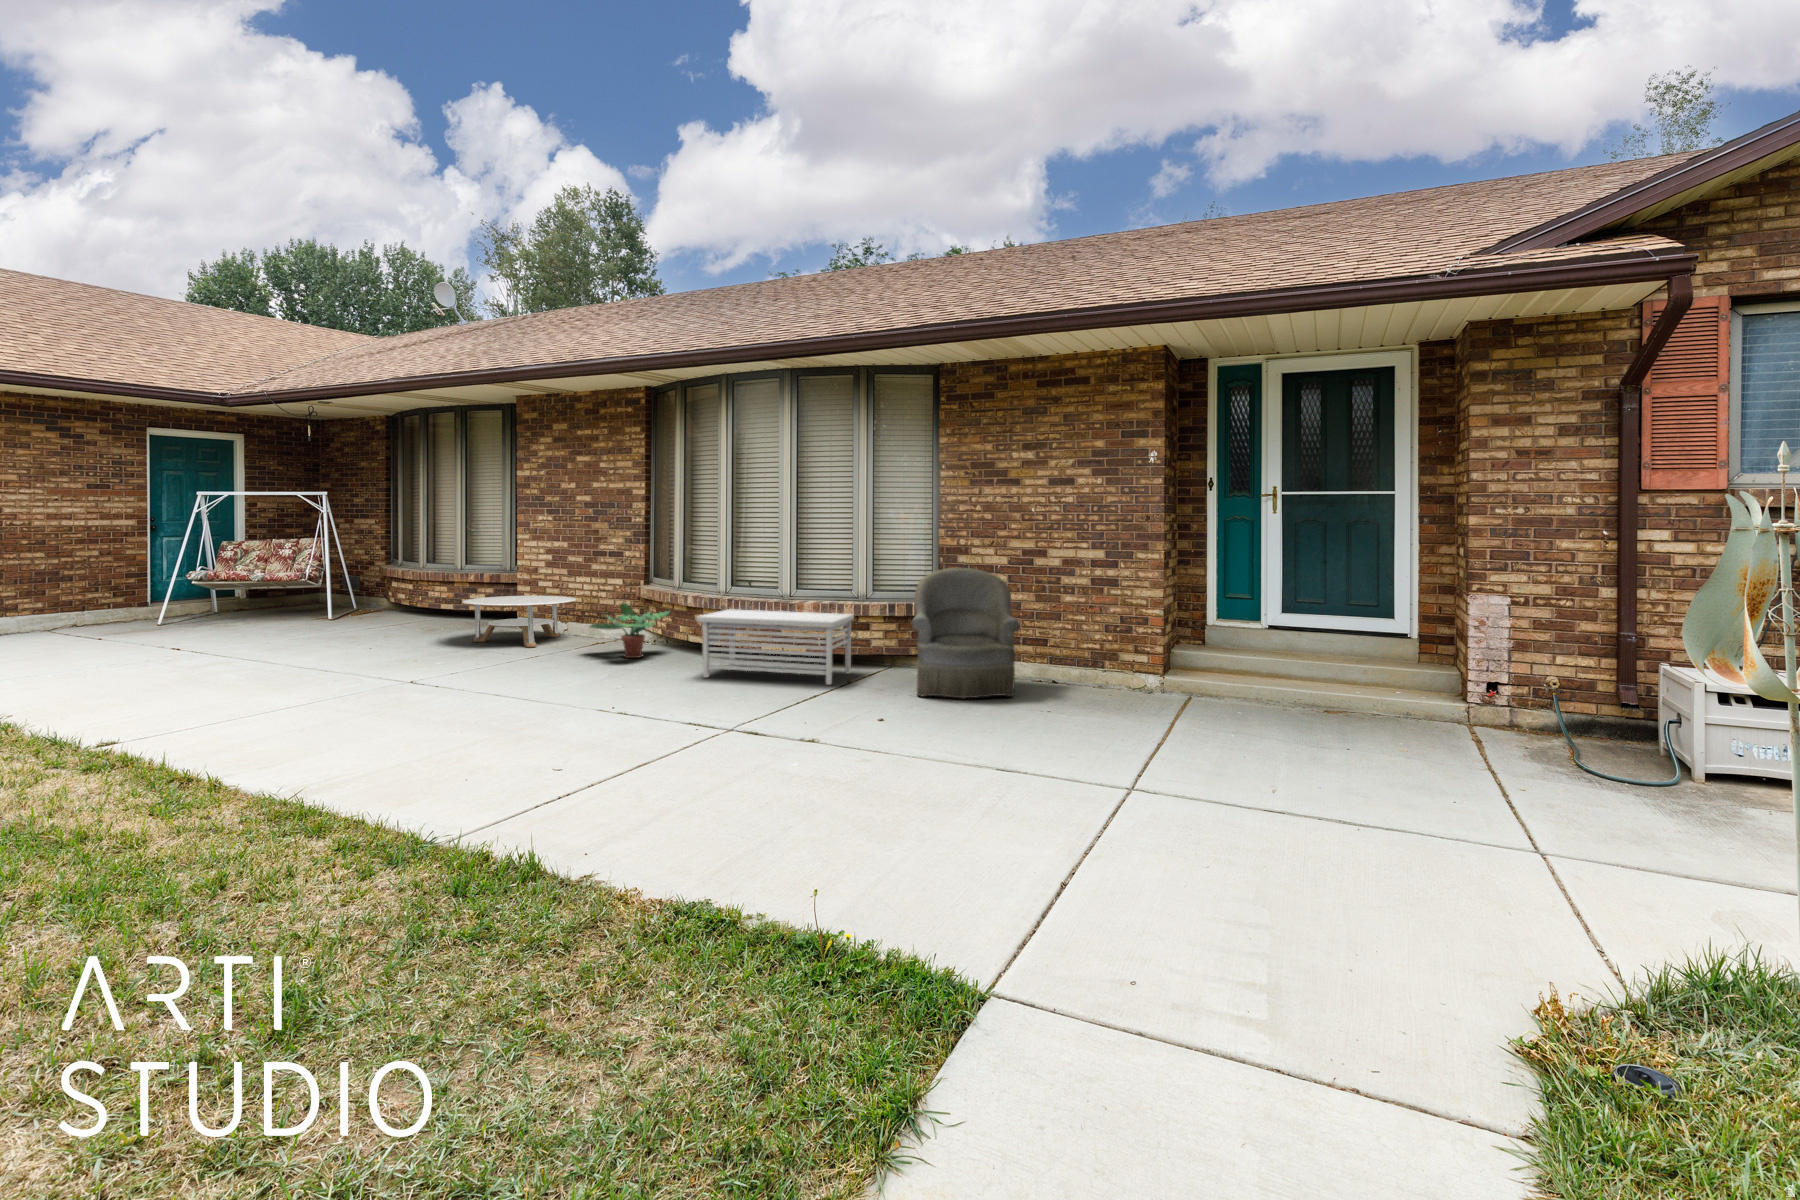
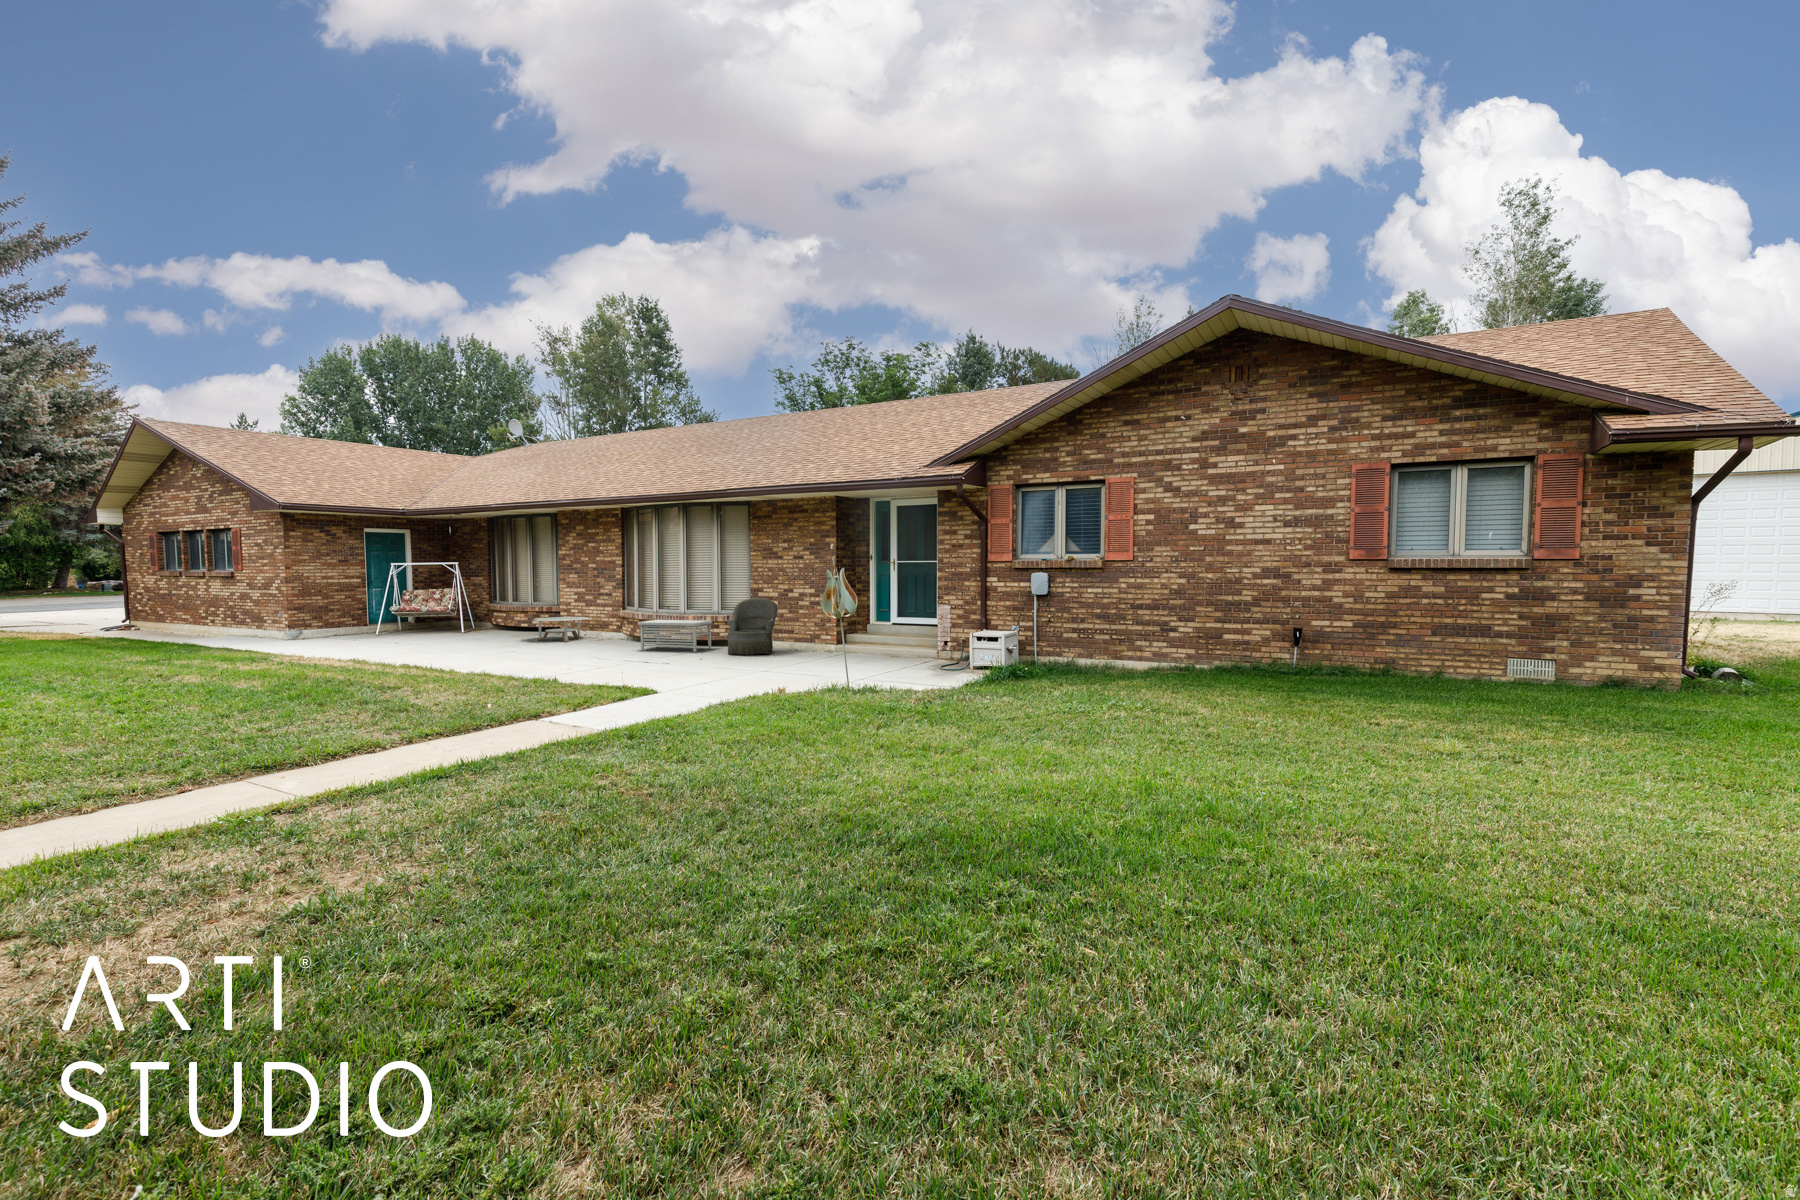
potted plant: present [590,602,670,658] -> none [593,617,634,645]

